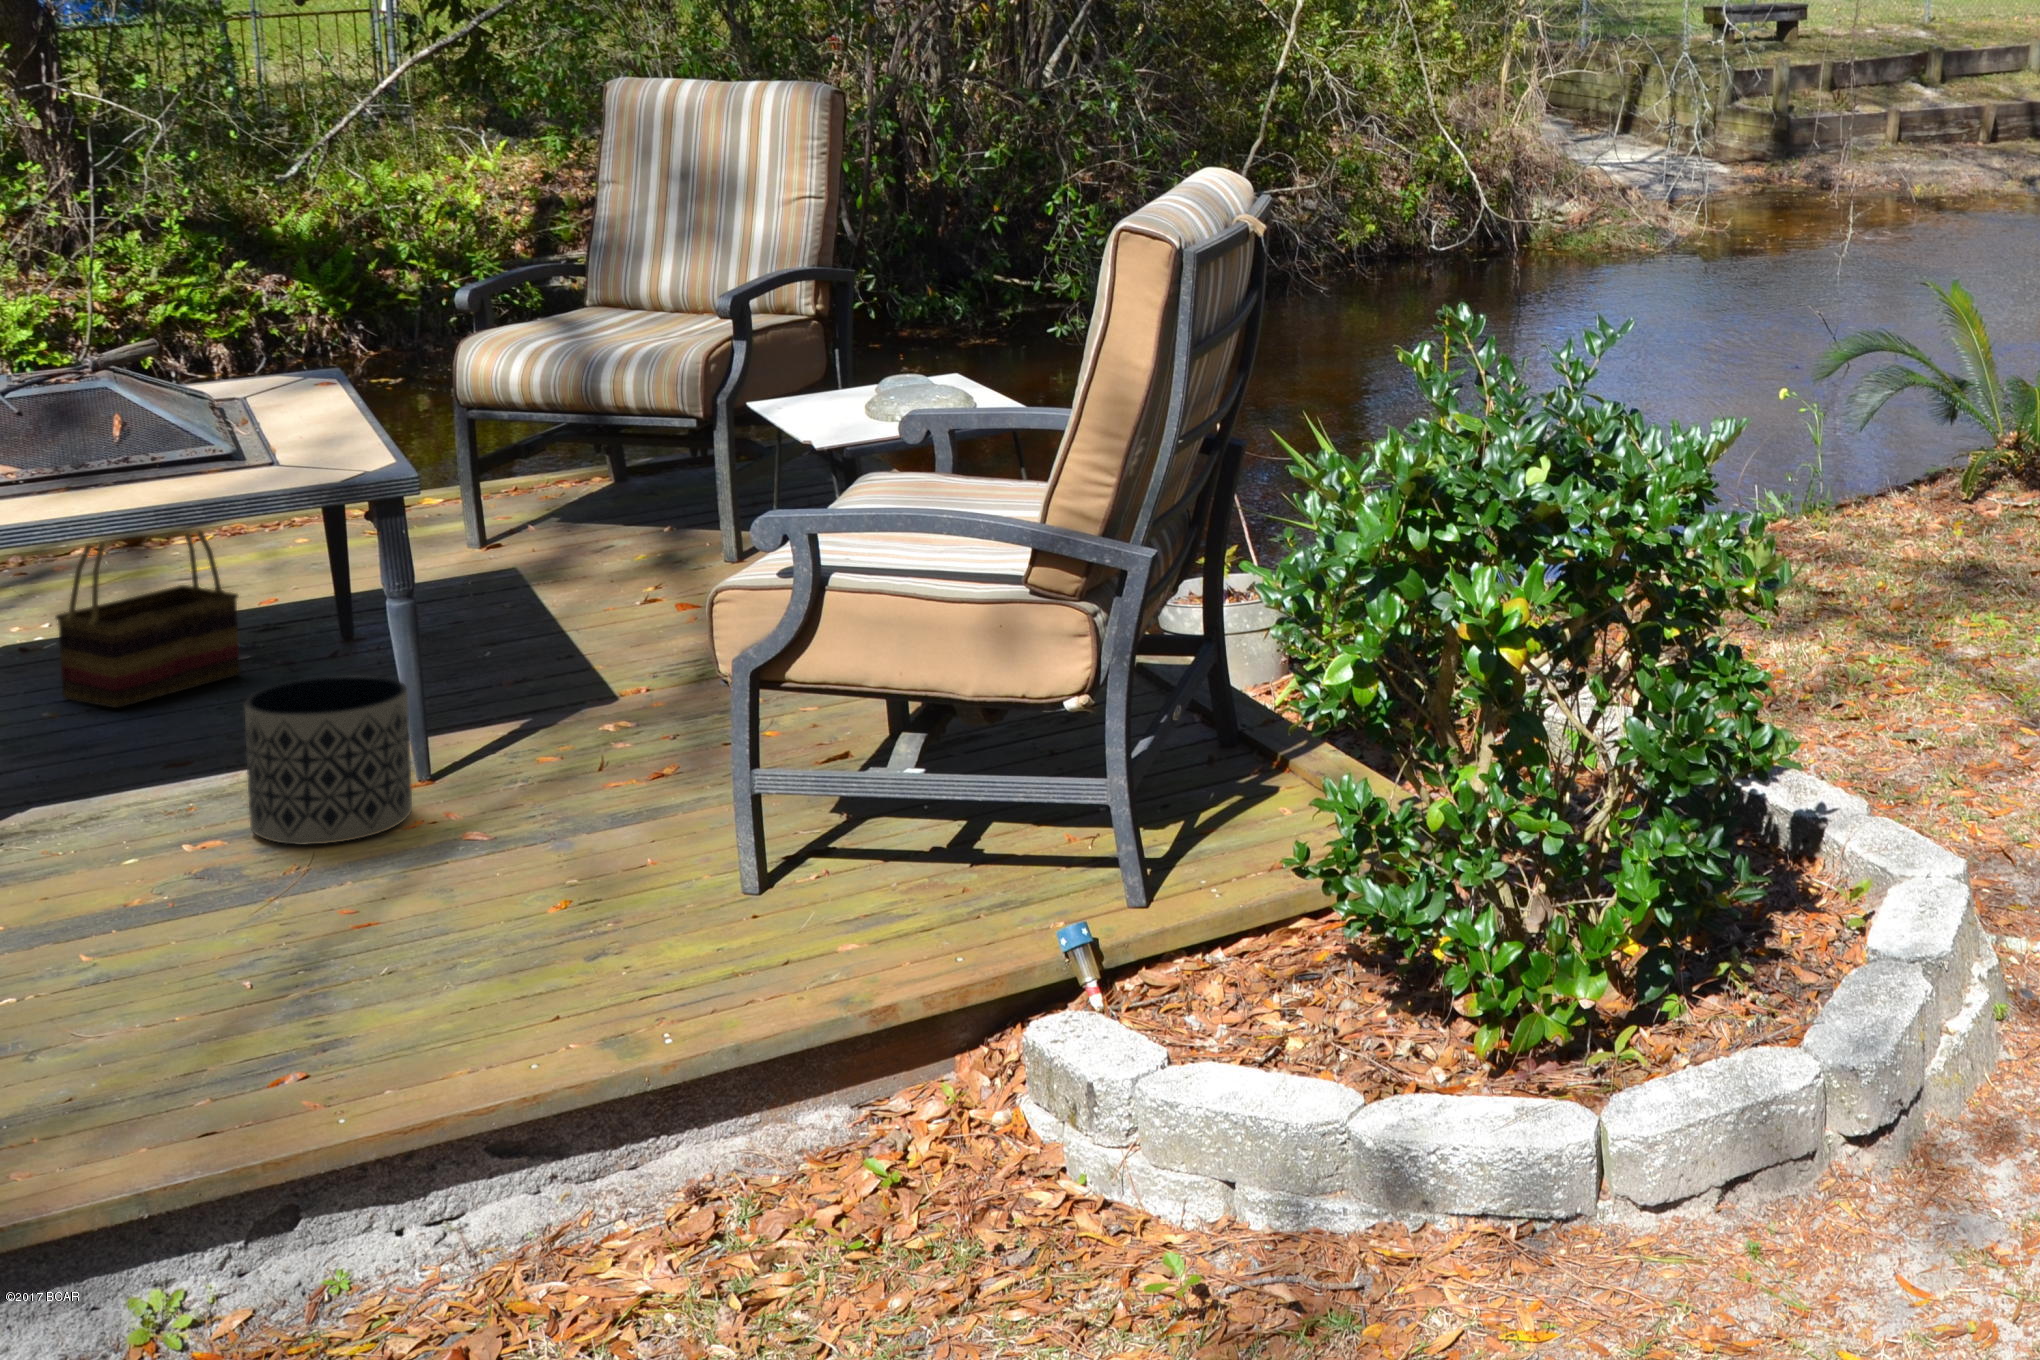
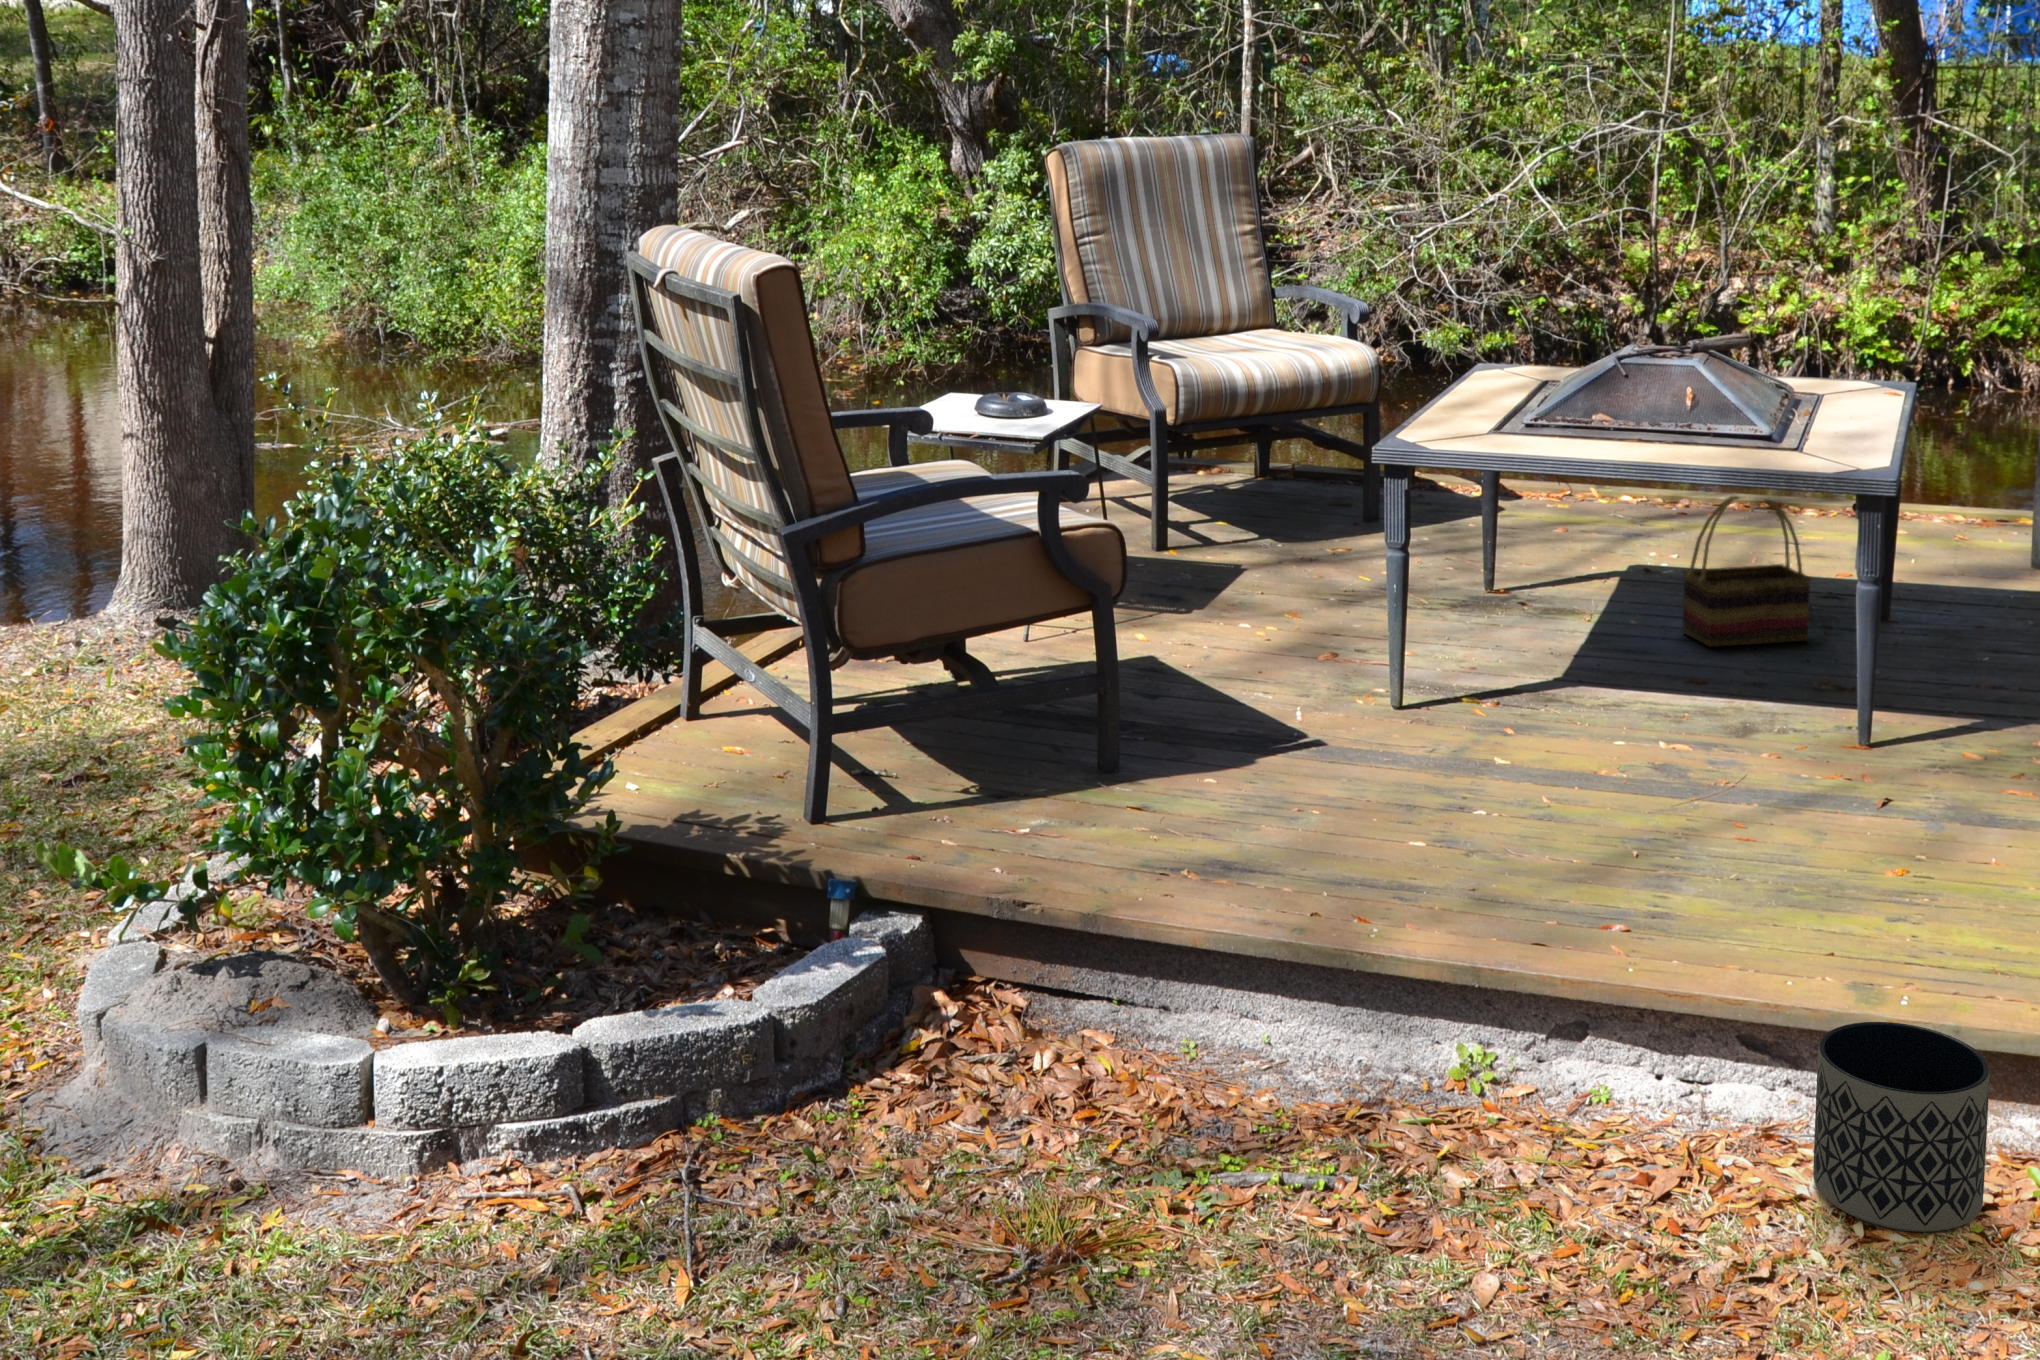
planter: present [244,675,412,845] -> present [1813,1022,1990,1232]

